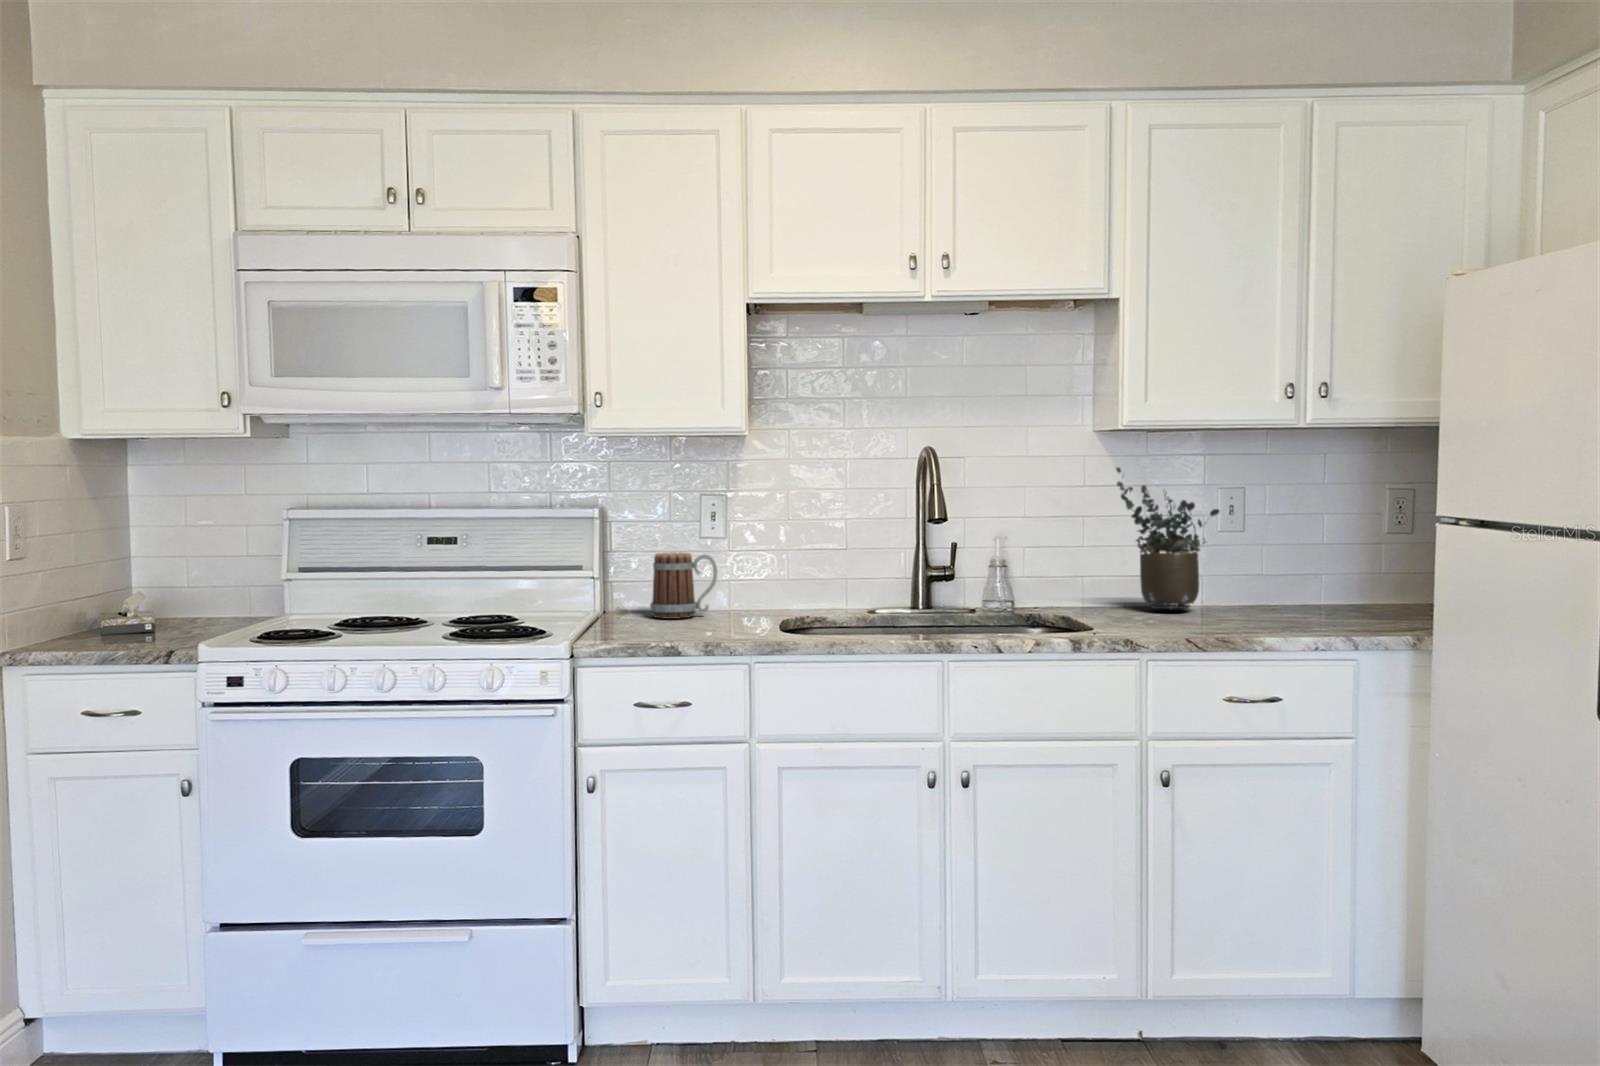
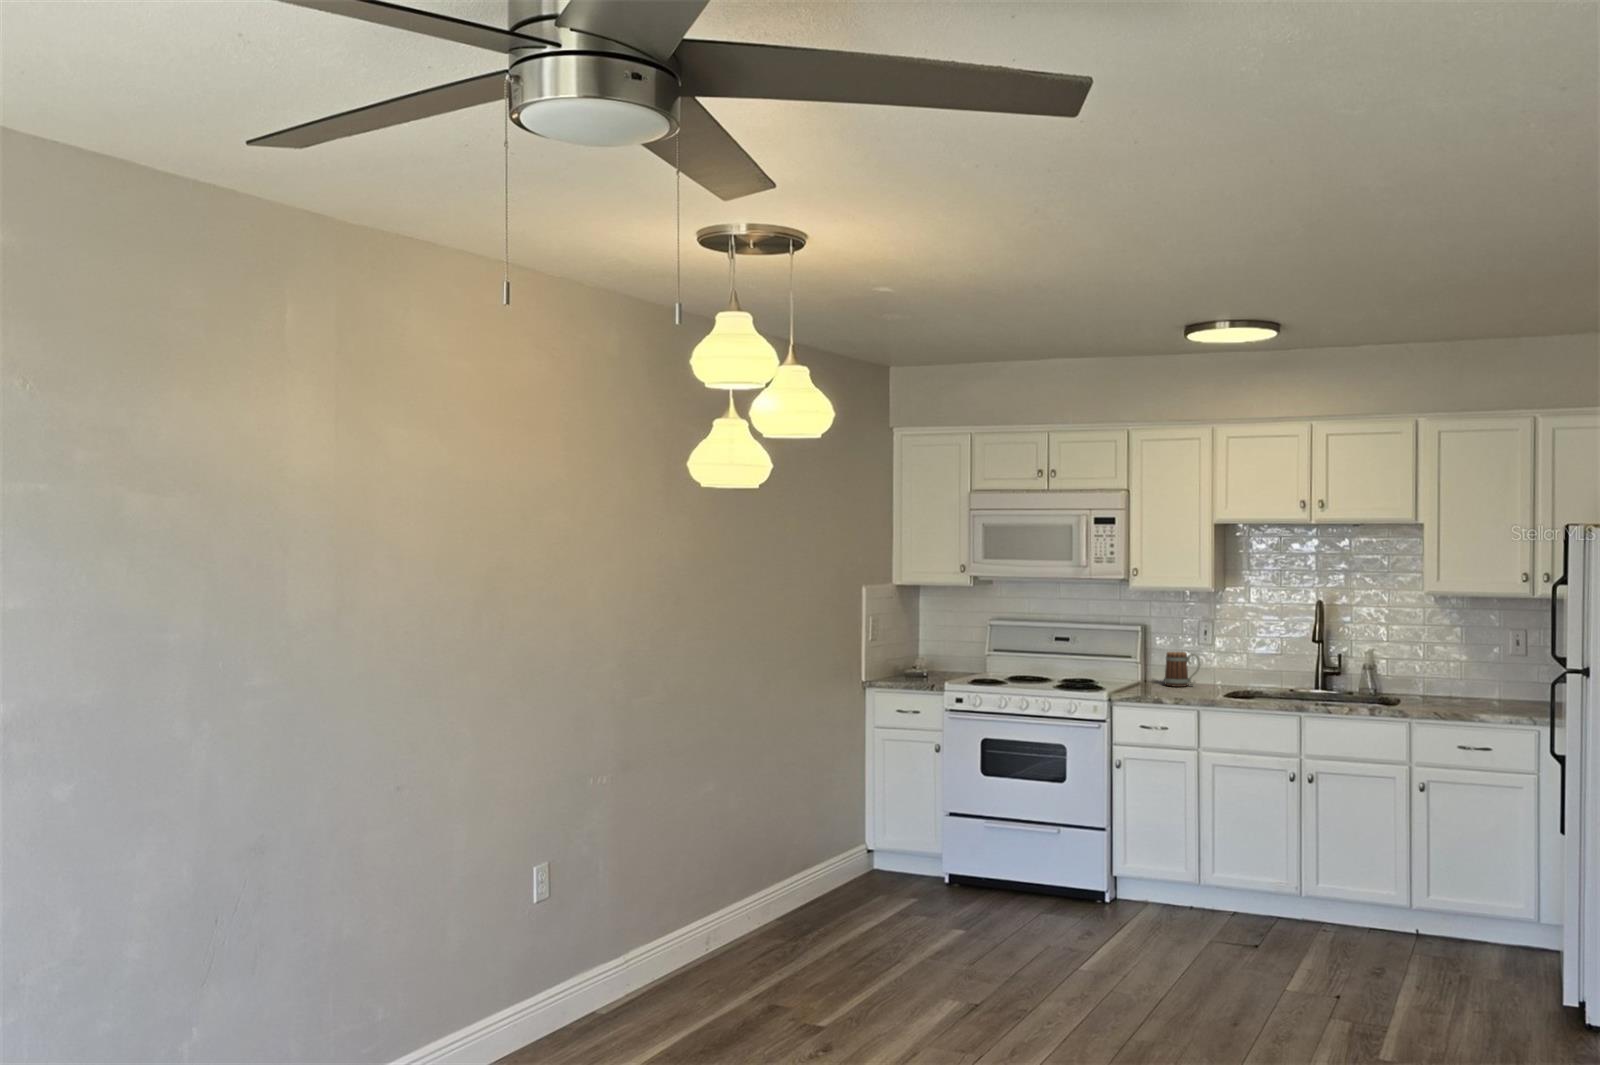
potted plant: present [1116,467,1219,609] -> none [1440,616,1506,702]

